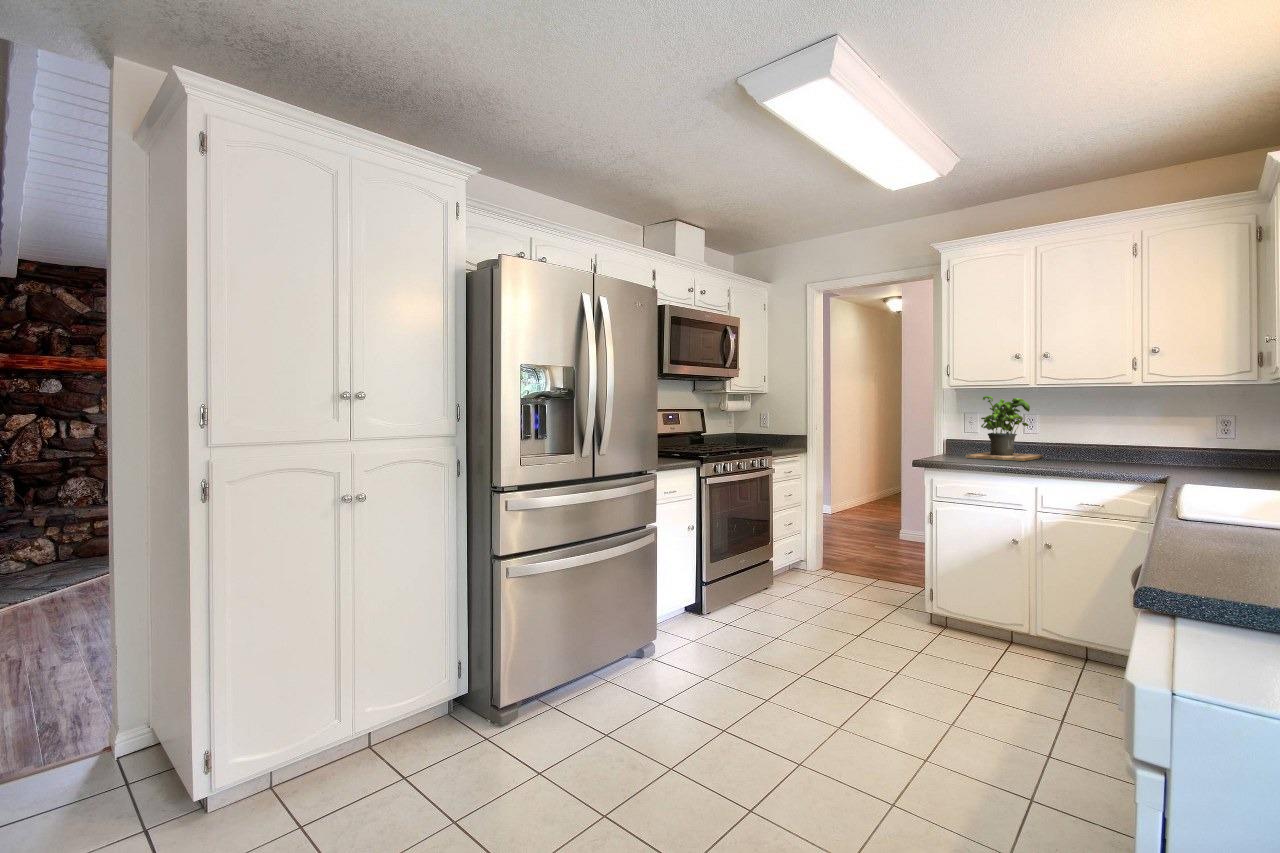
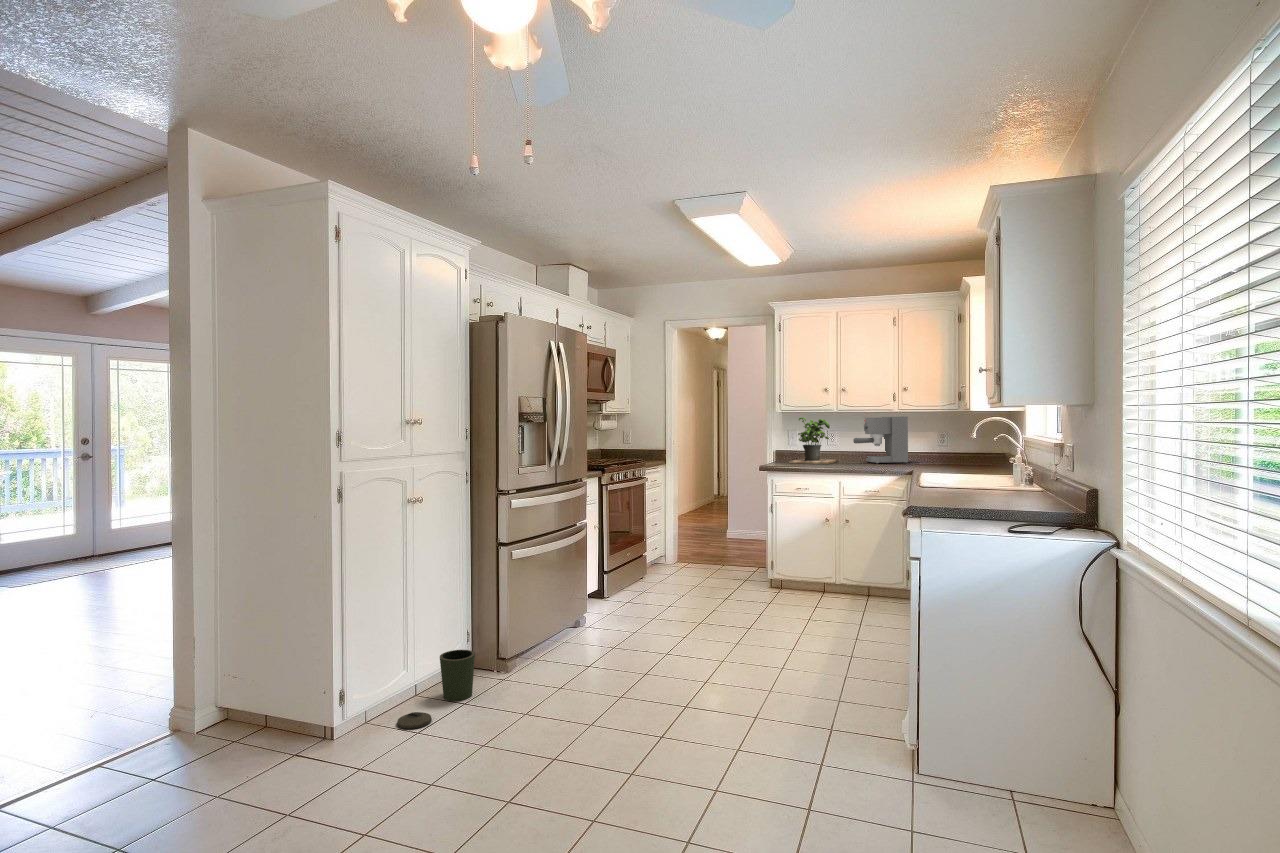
coffee maker: none [1067,395,1163,464] -> present [853,417,908,464]
trash can: none [295,695,436,816] -> present [397,650,475,729]

